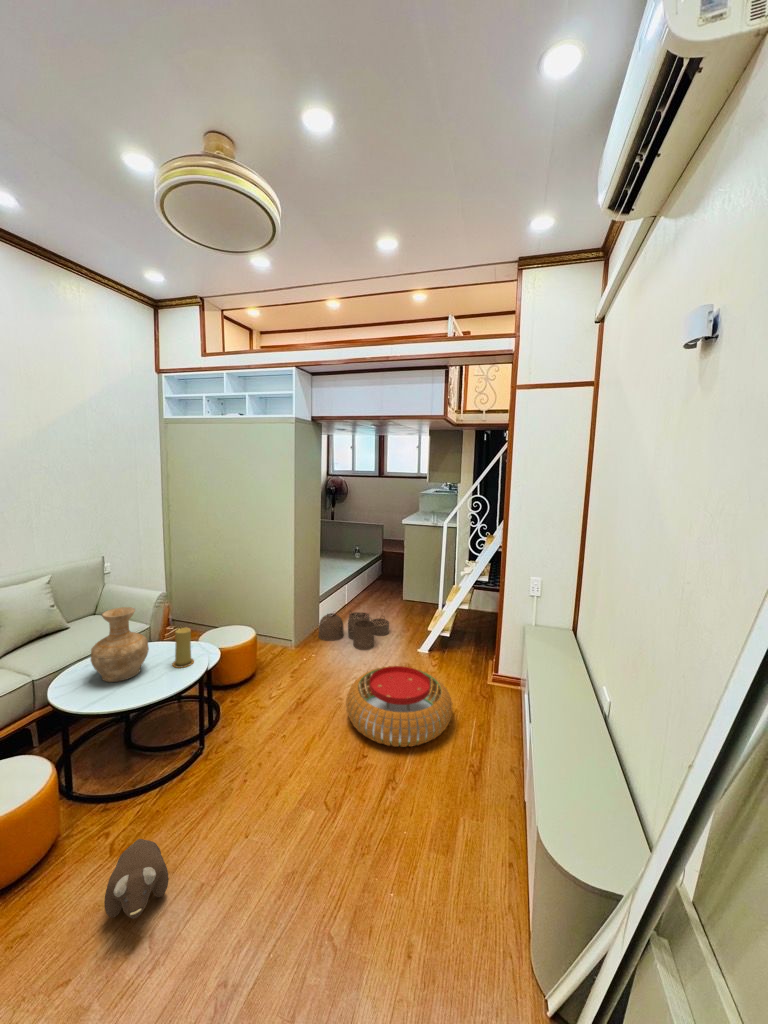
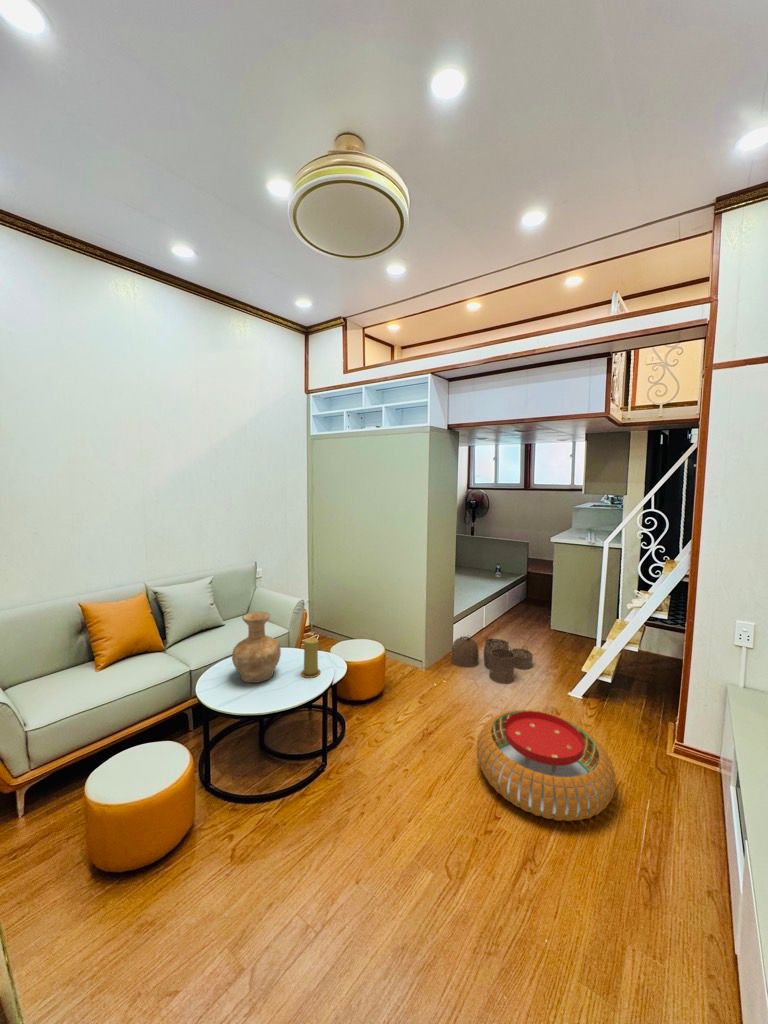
plush toy: present [104,839,169,918] -> none [217,853,276,945]

